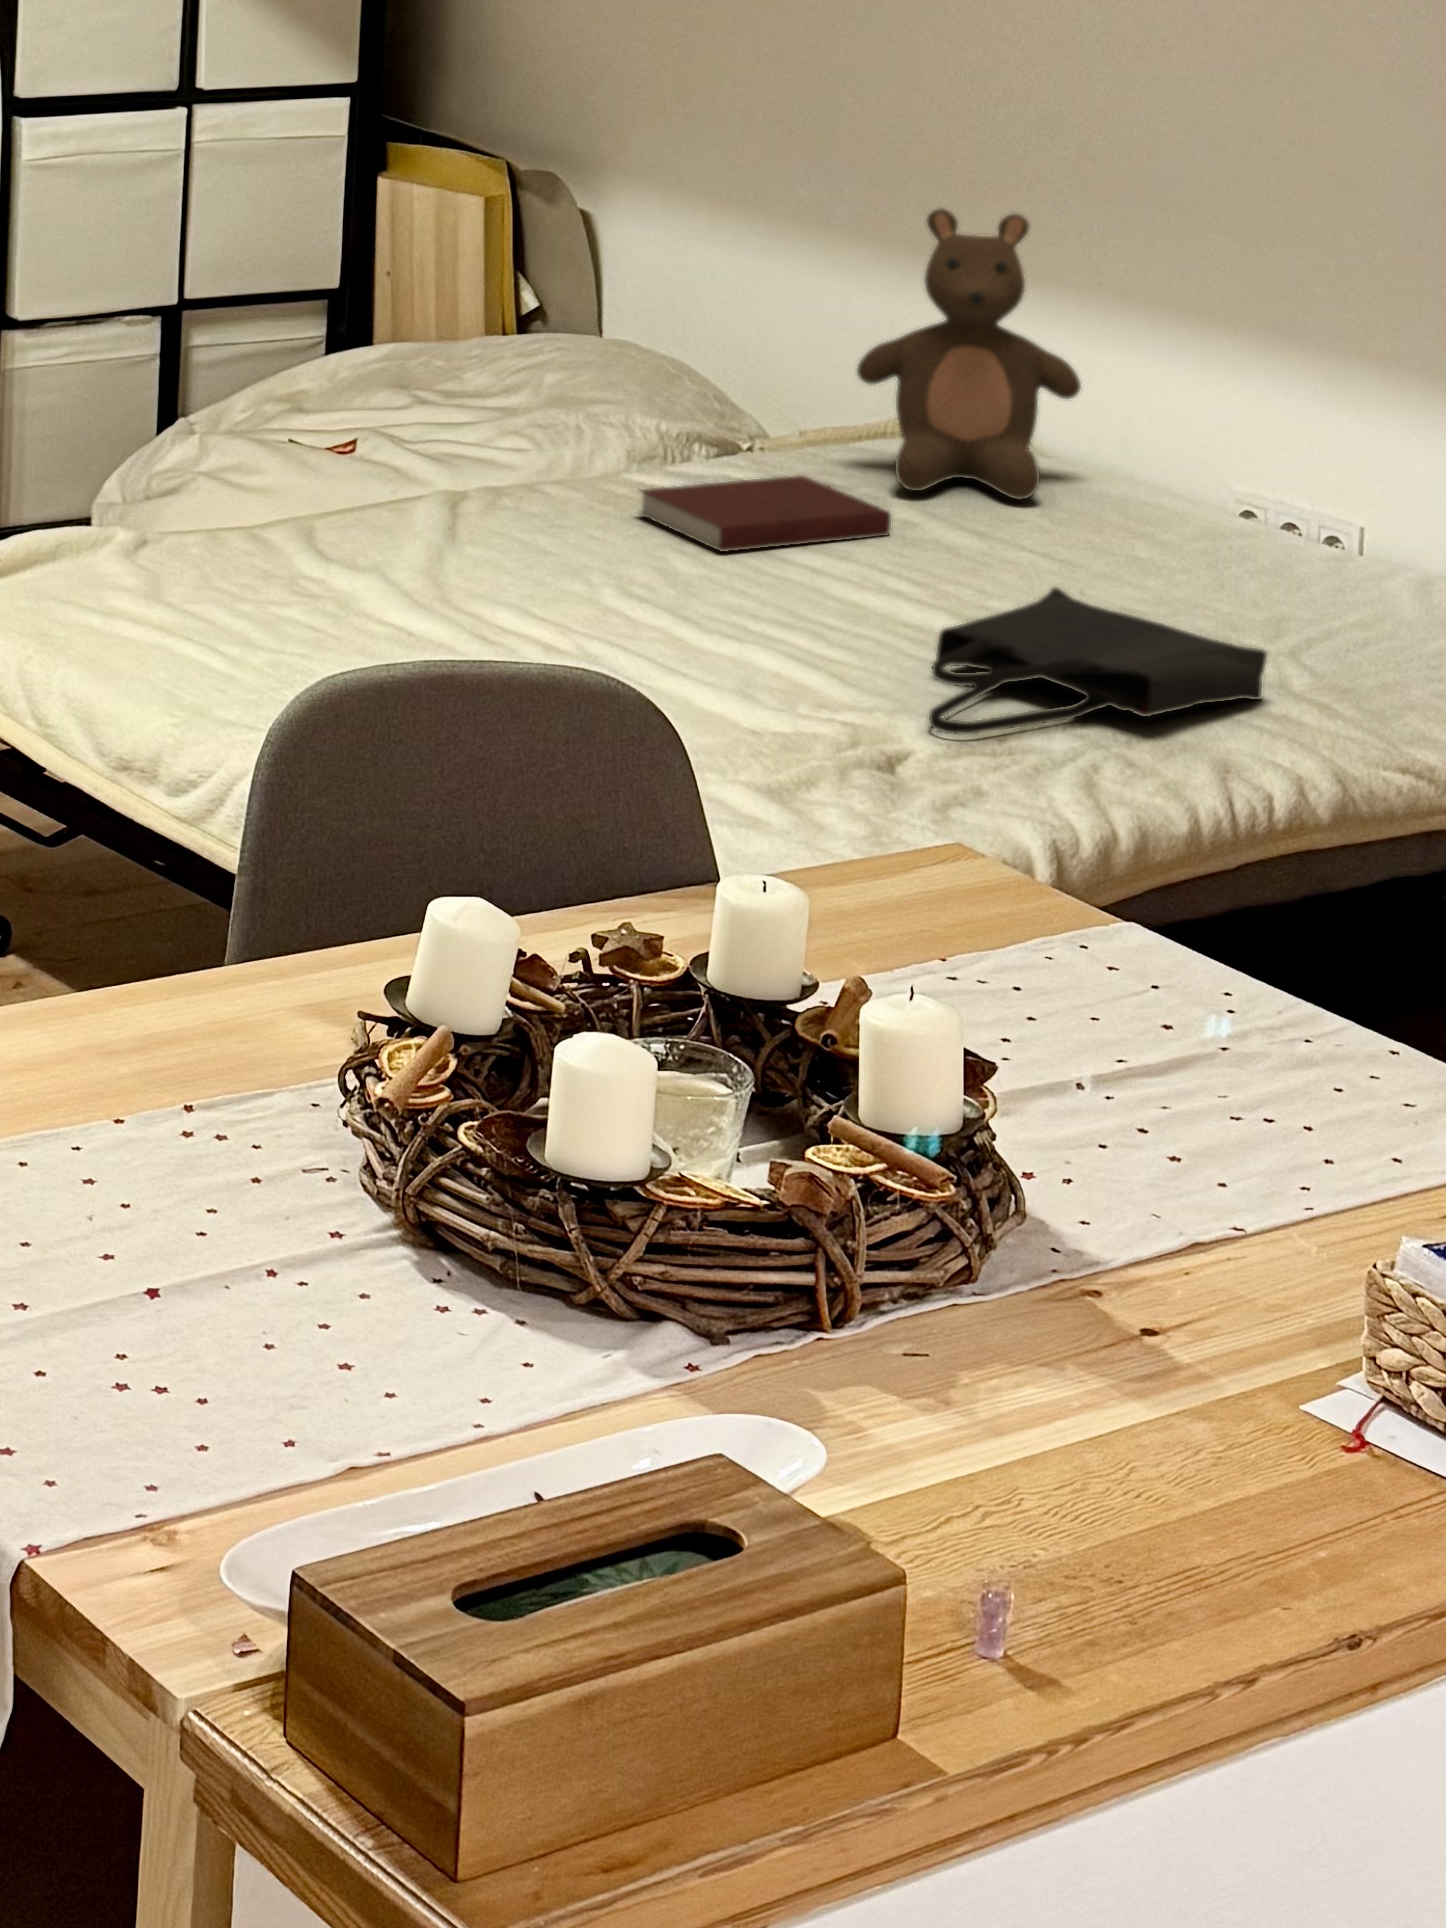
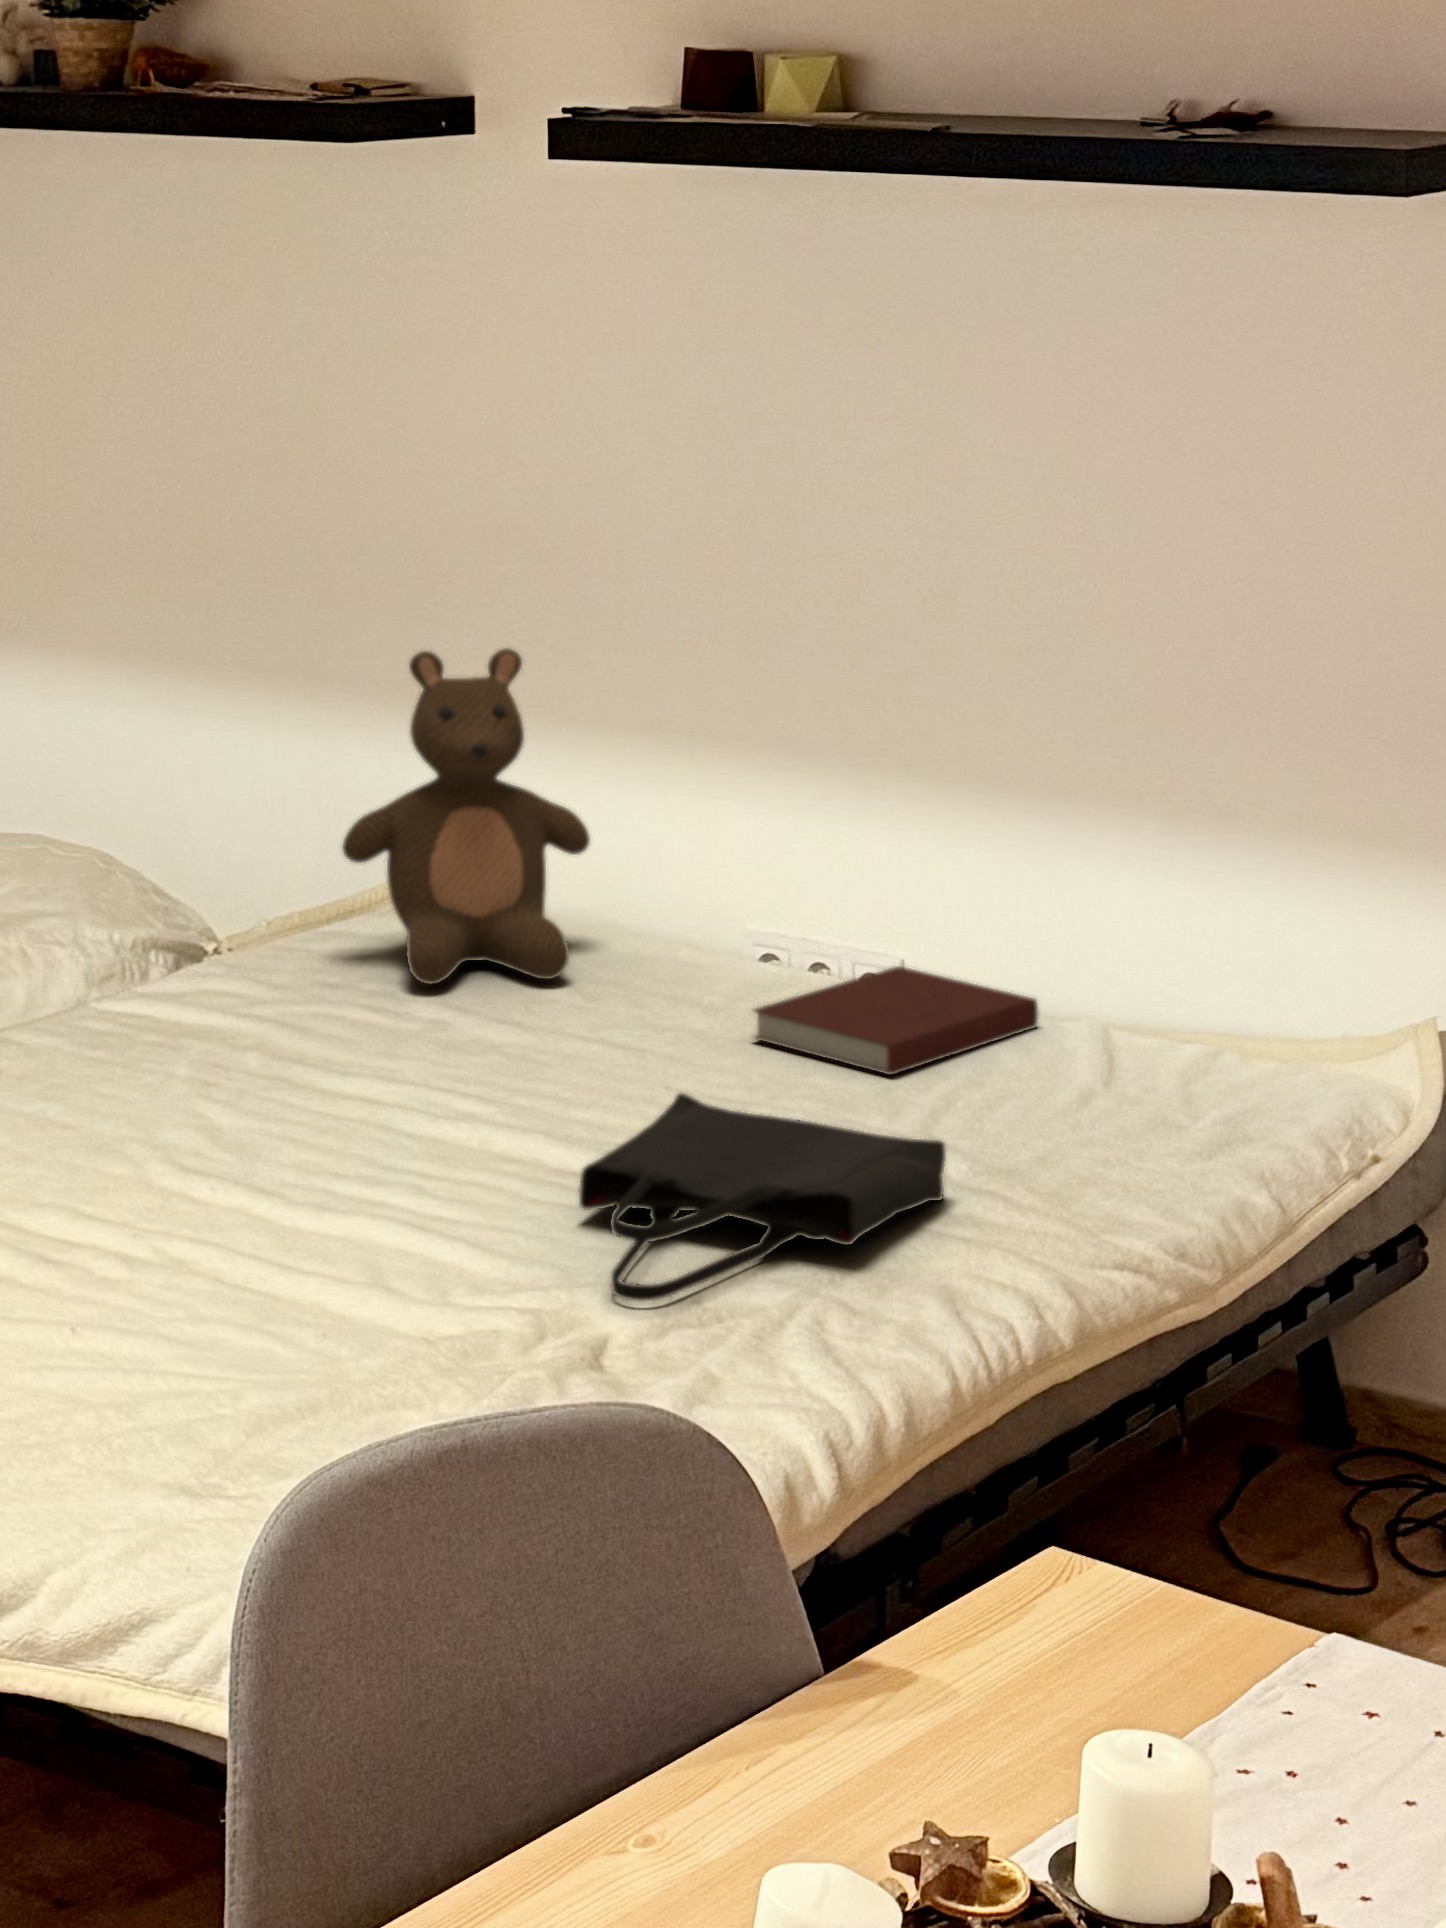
notebook: present [640,475,891,552] -> present [754,966,1038,1075]

